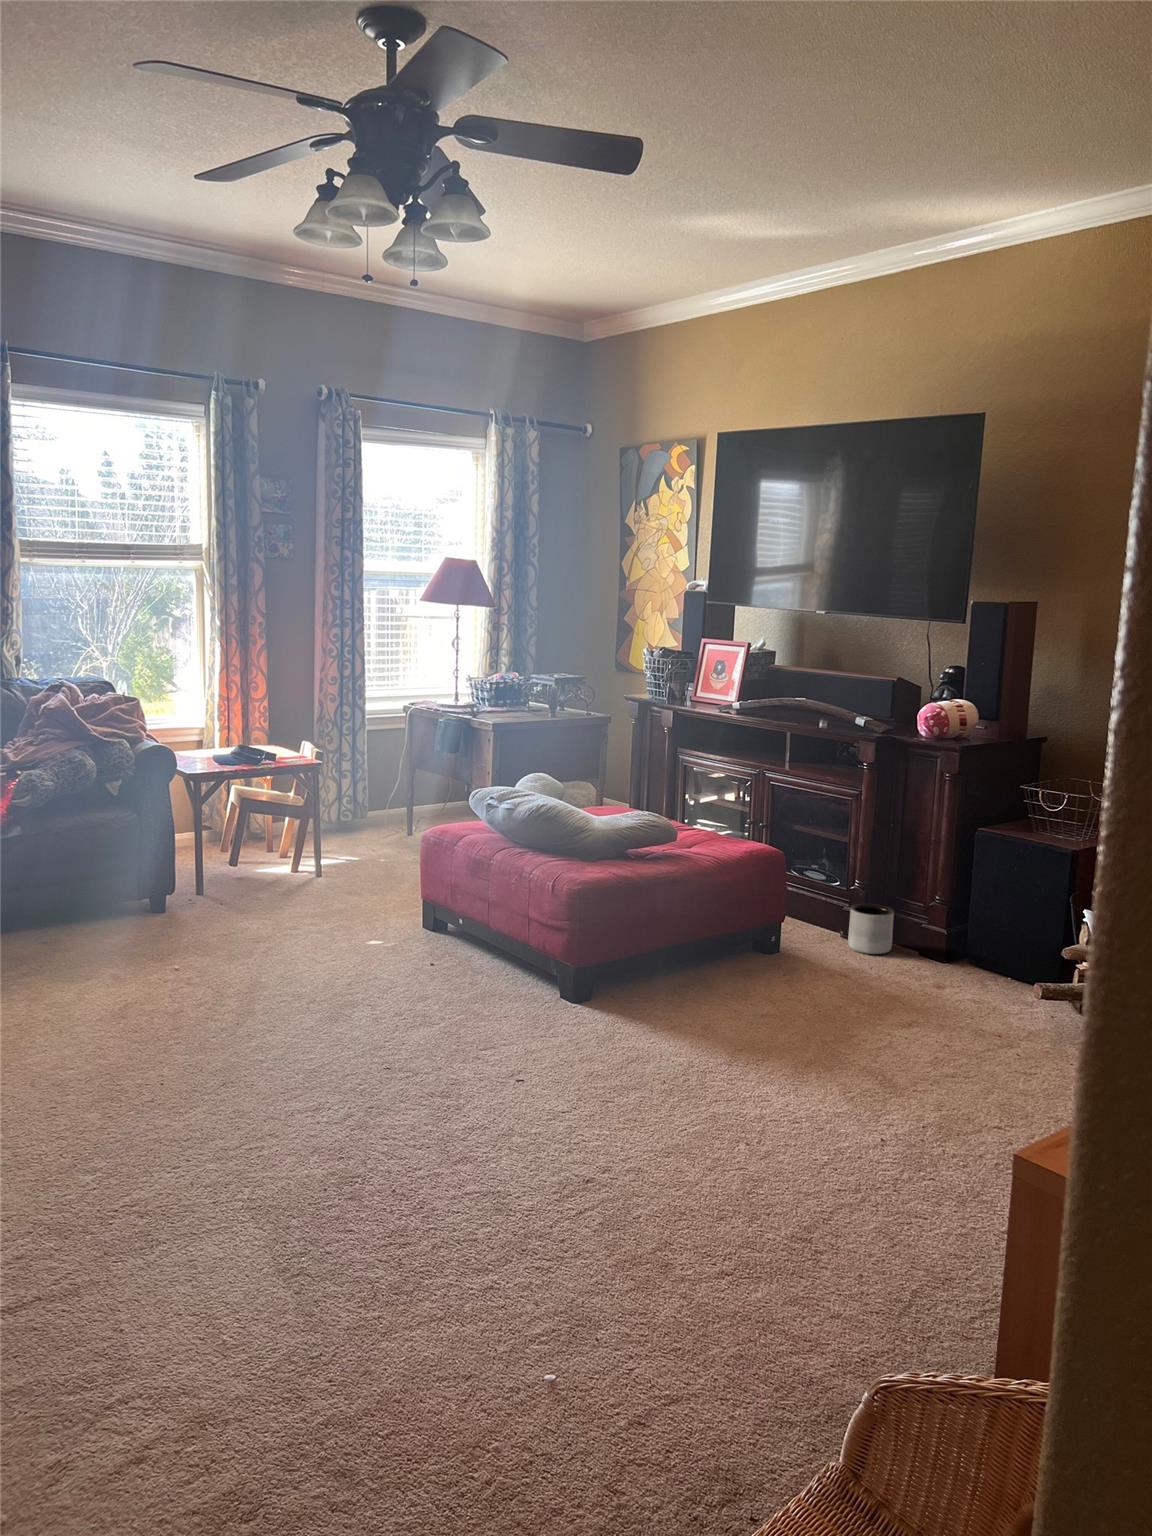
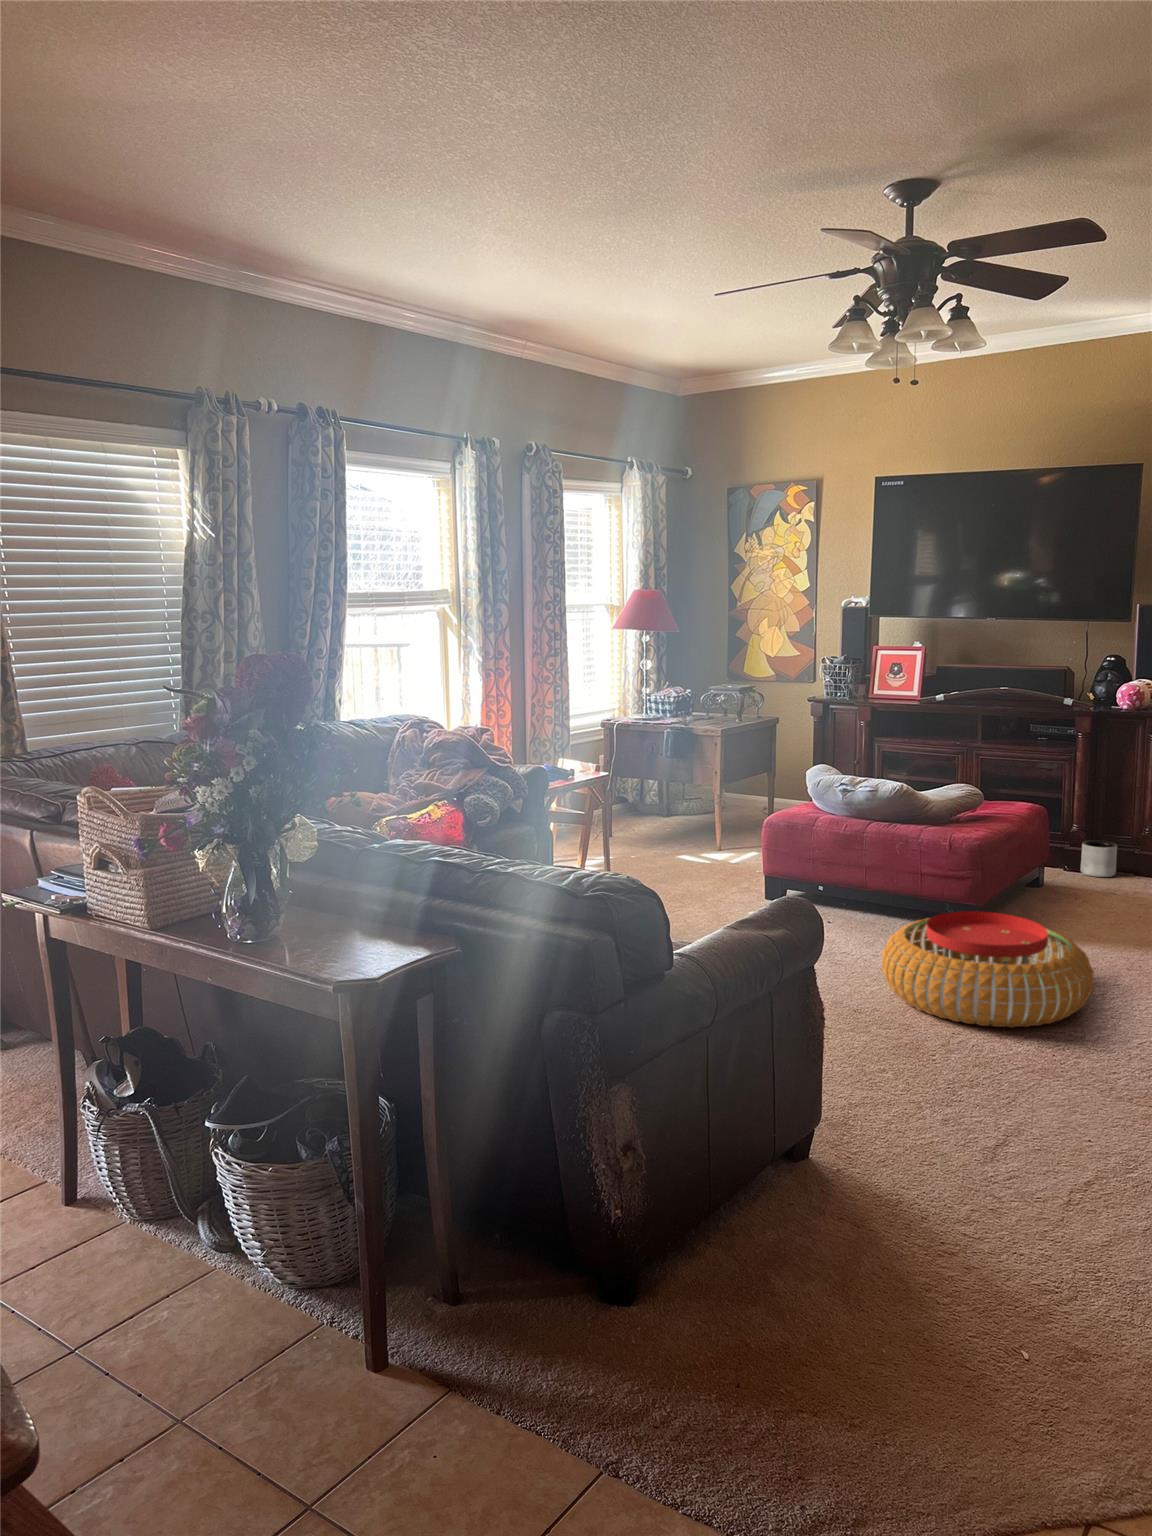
pouf: none [269,968,536,1134] -> present [882,911,1094,1027]

